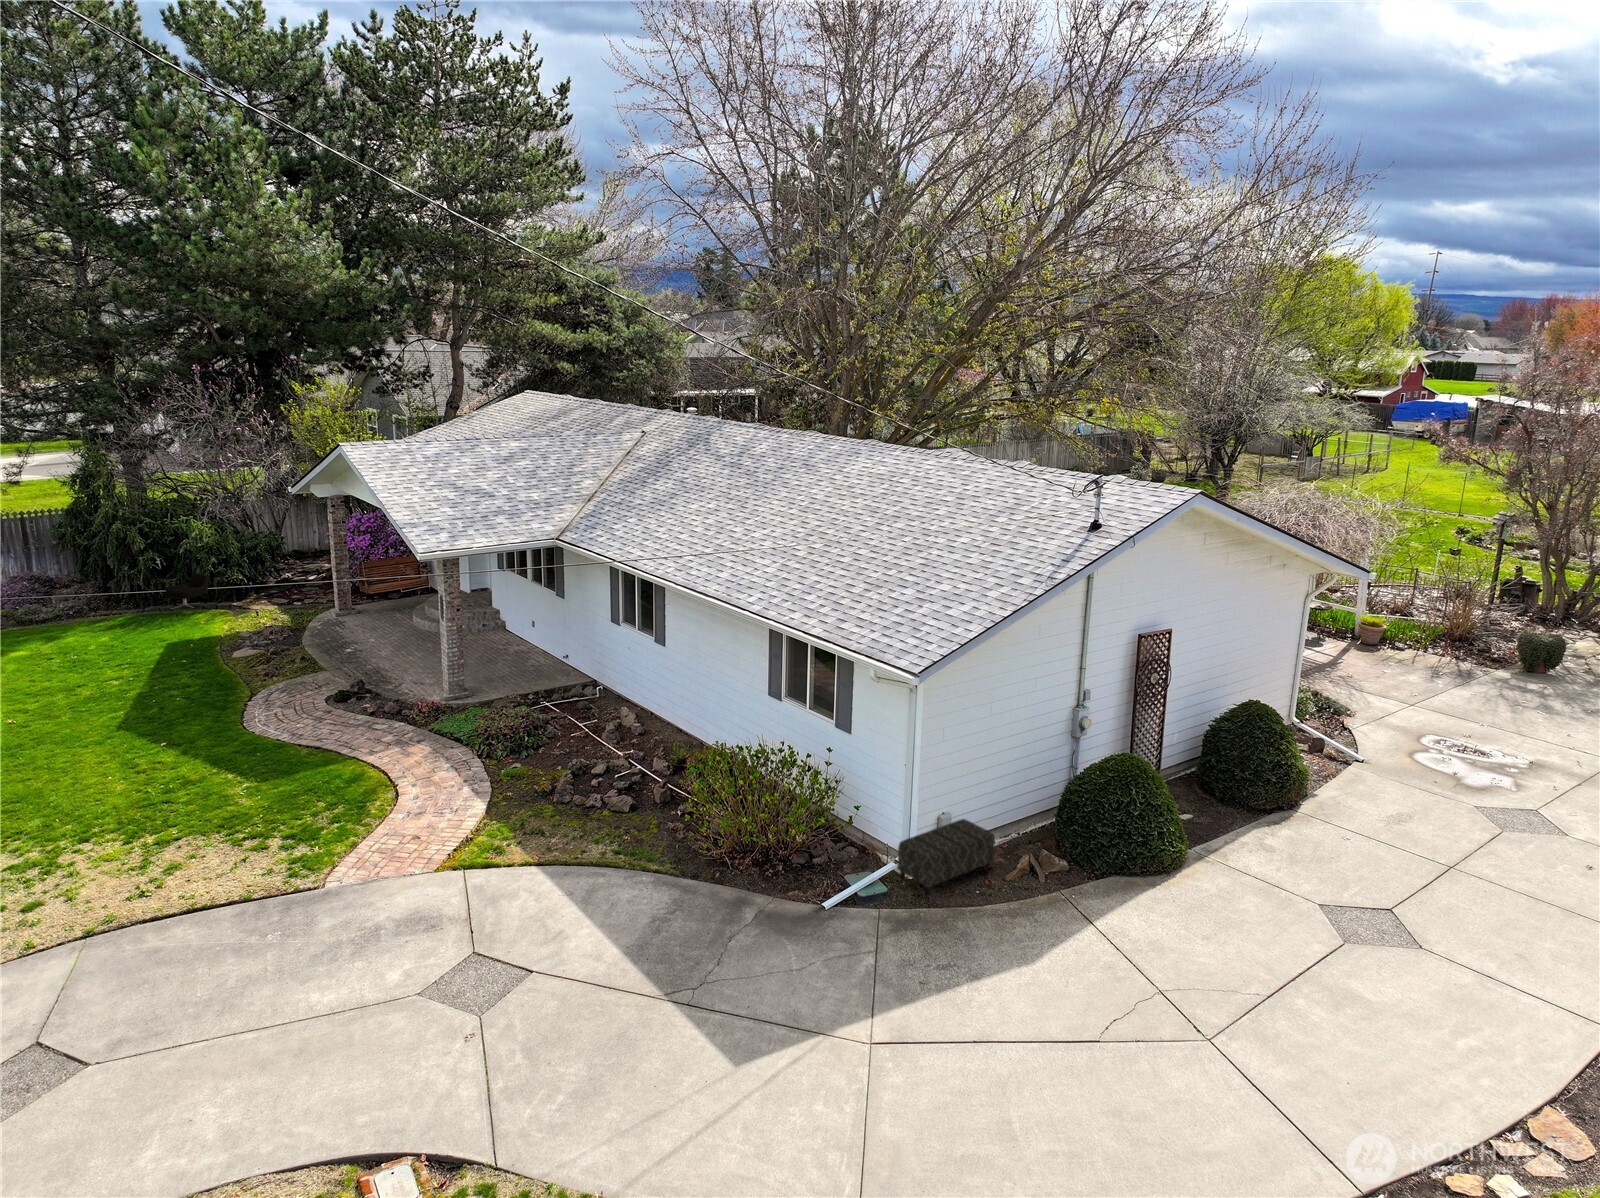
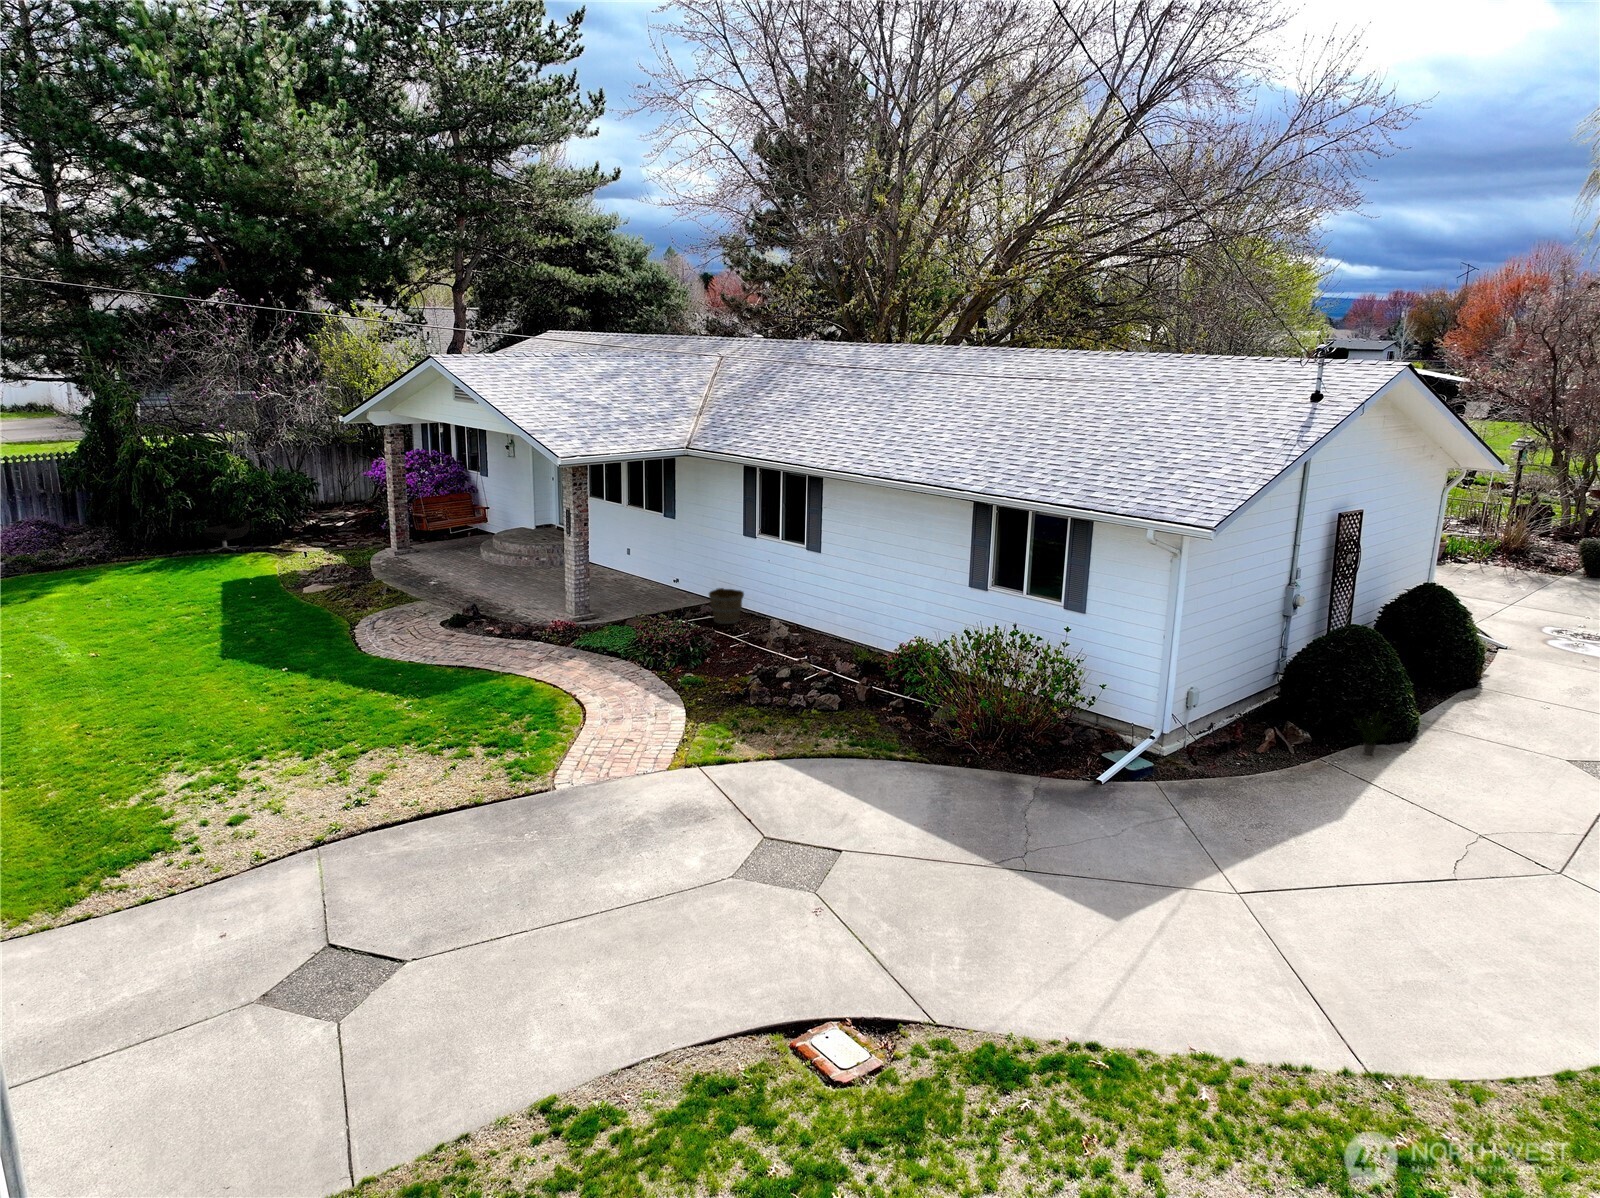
wooden bucket: none [576,672,611,708] -> present [709,588,744,624]
bench: present [897,819,995,899] -> none [1154,695,1245,772]
potted plant: none [1099,843,1140,887] -> present [1358,713,1391,755]

